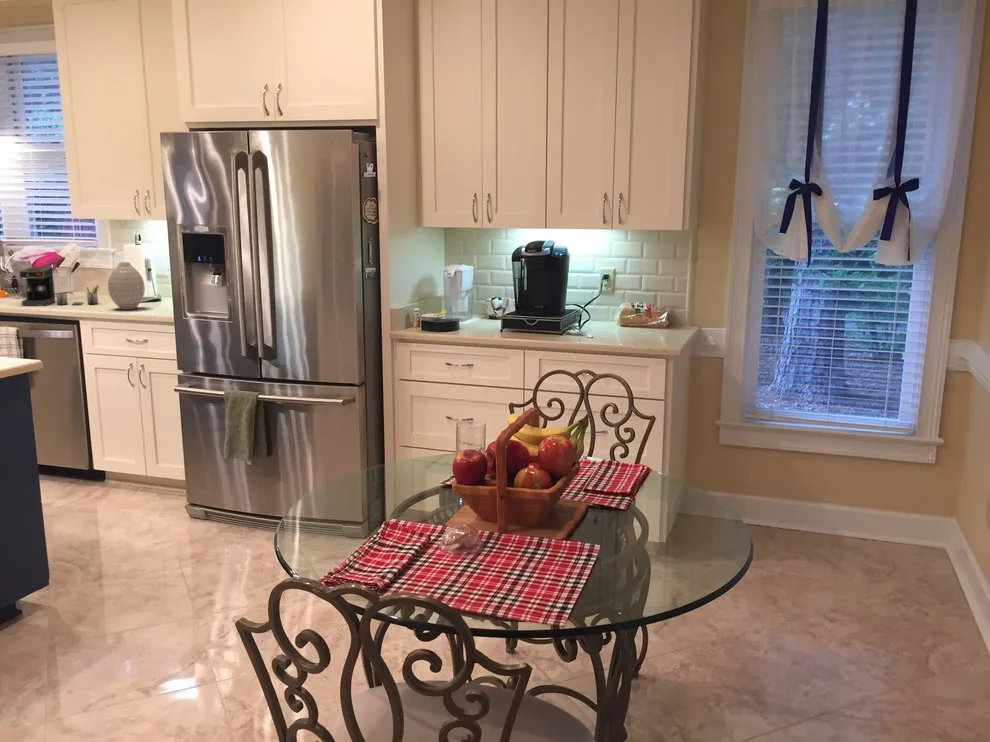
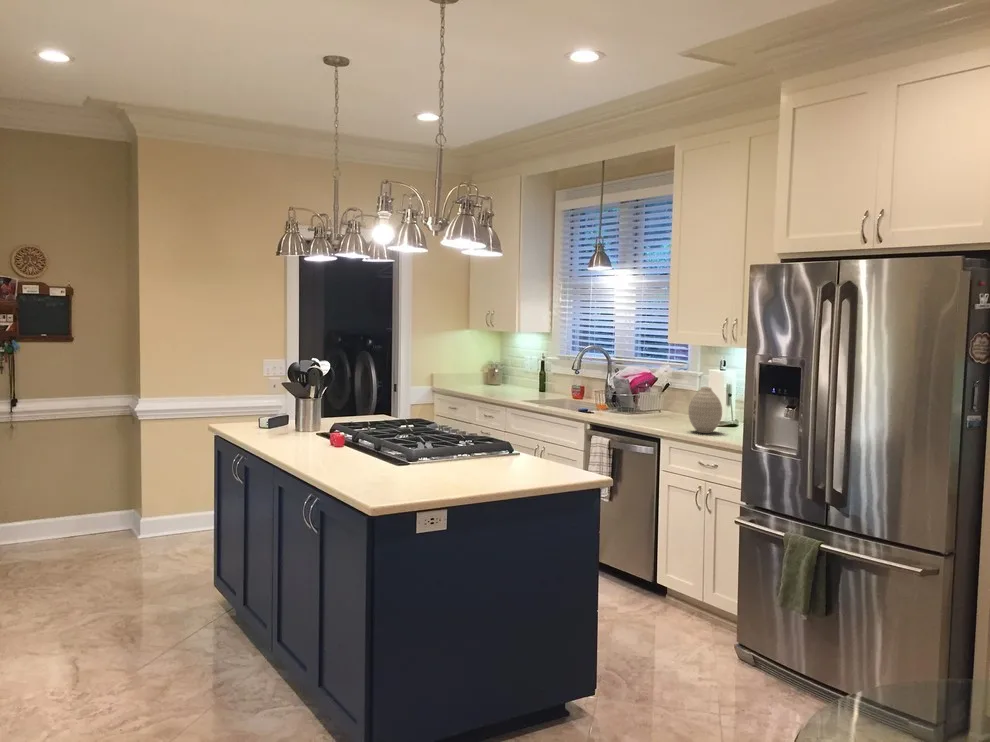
coffee maker: present [19,267,99,306] -> none [616,386,683,424]

